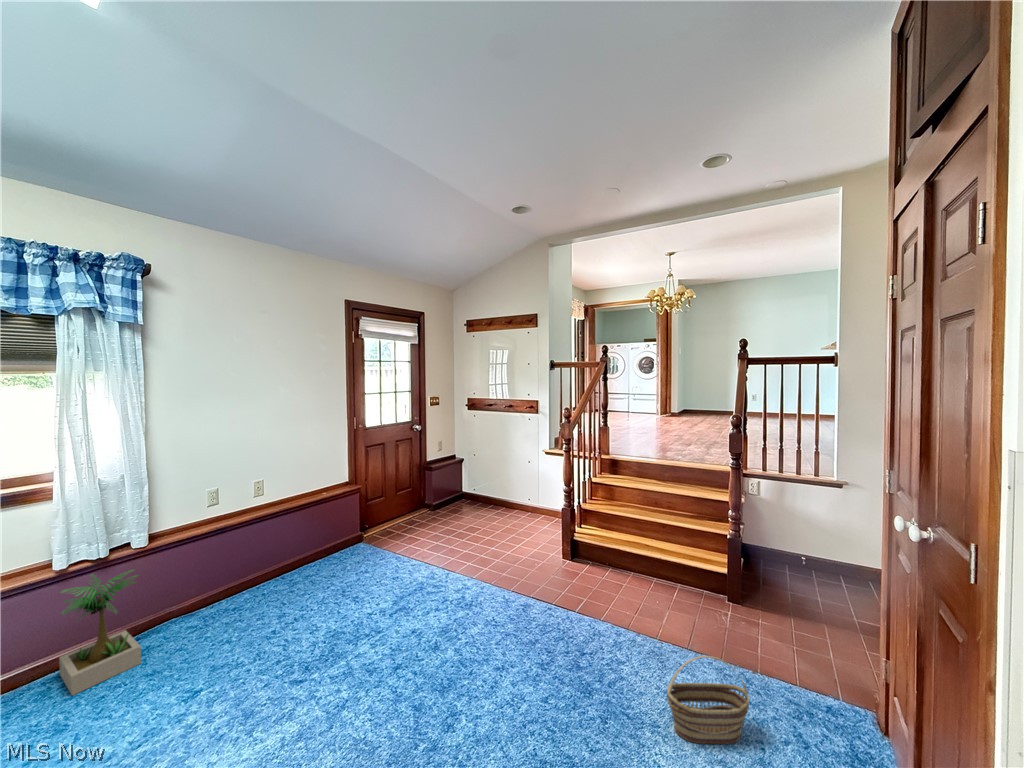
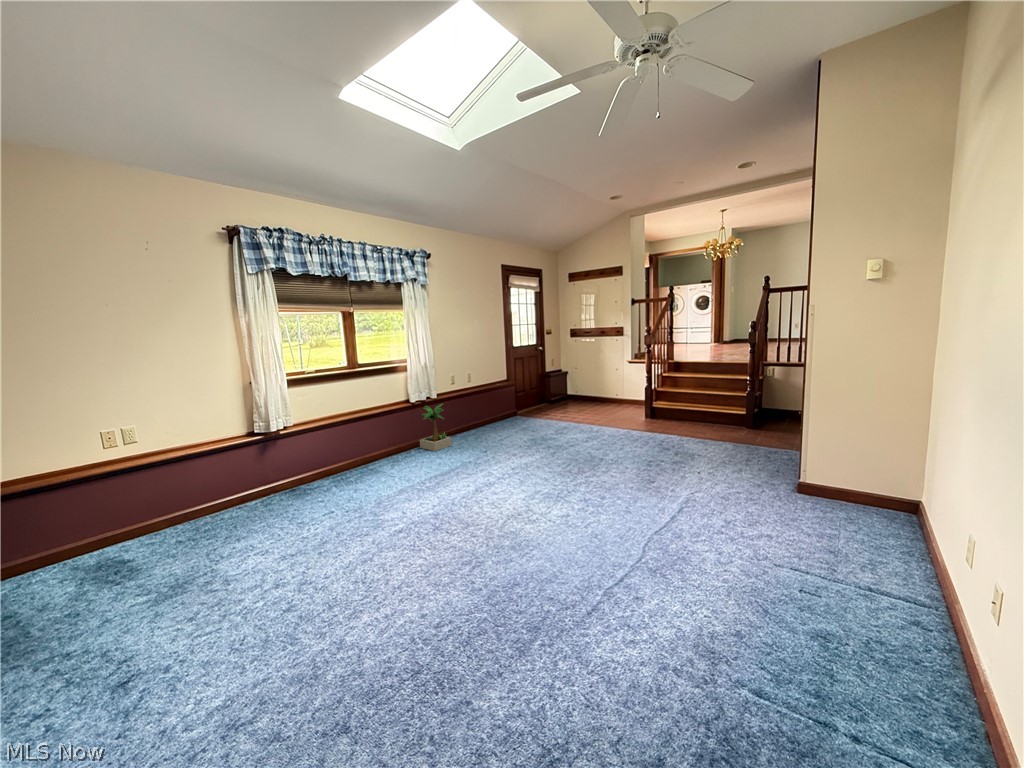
basket: present [667,656,749,744] -> none [706,421,744,456]

